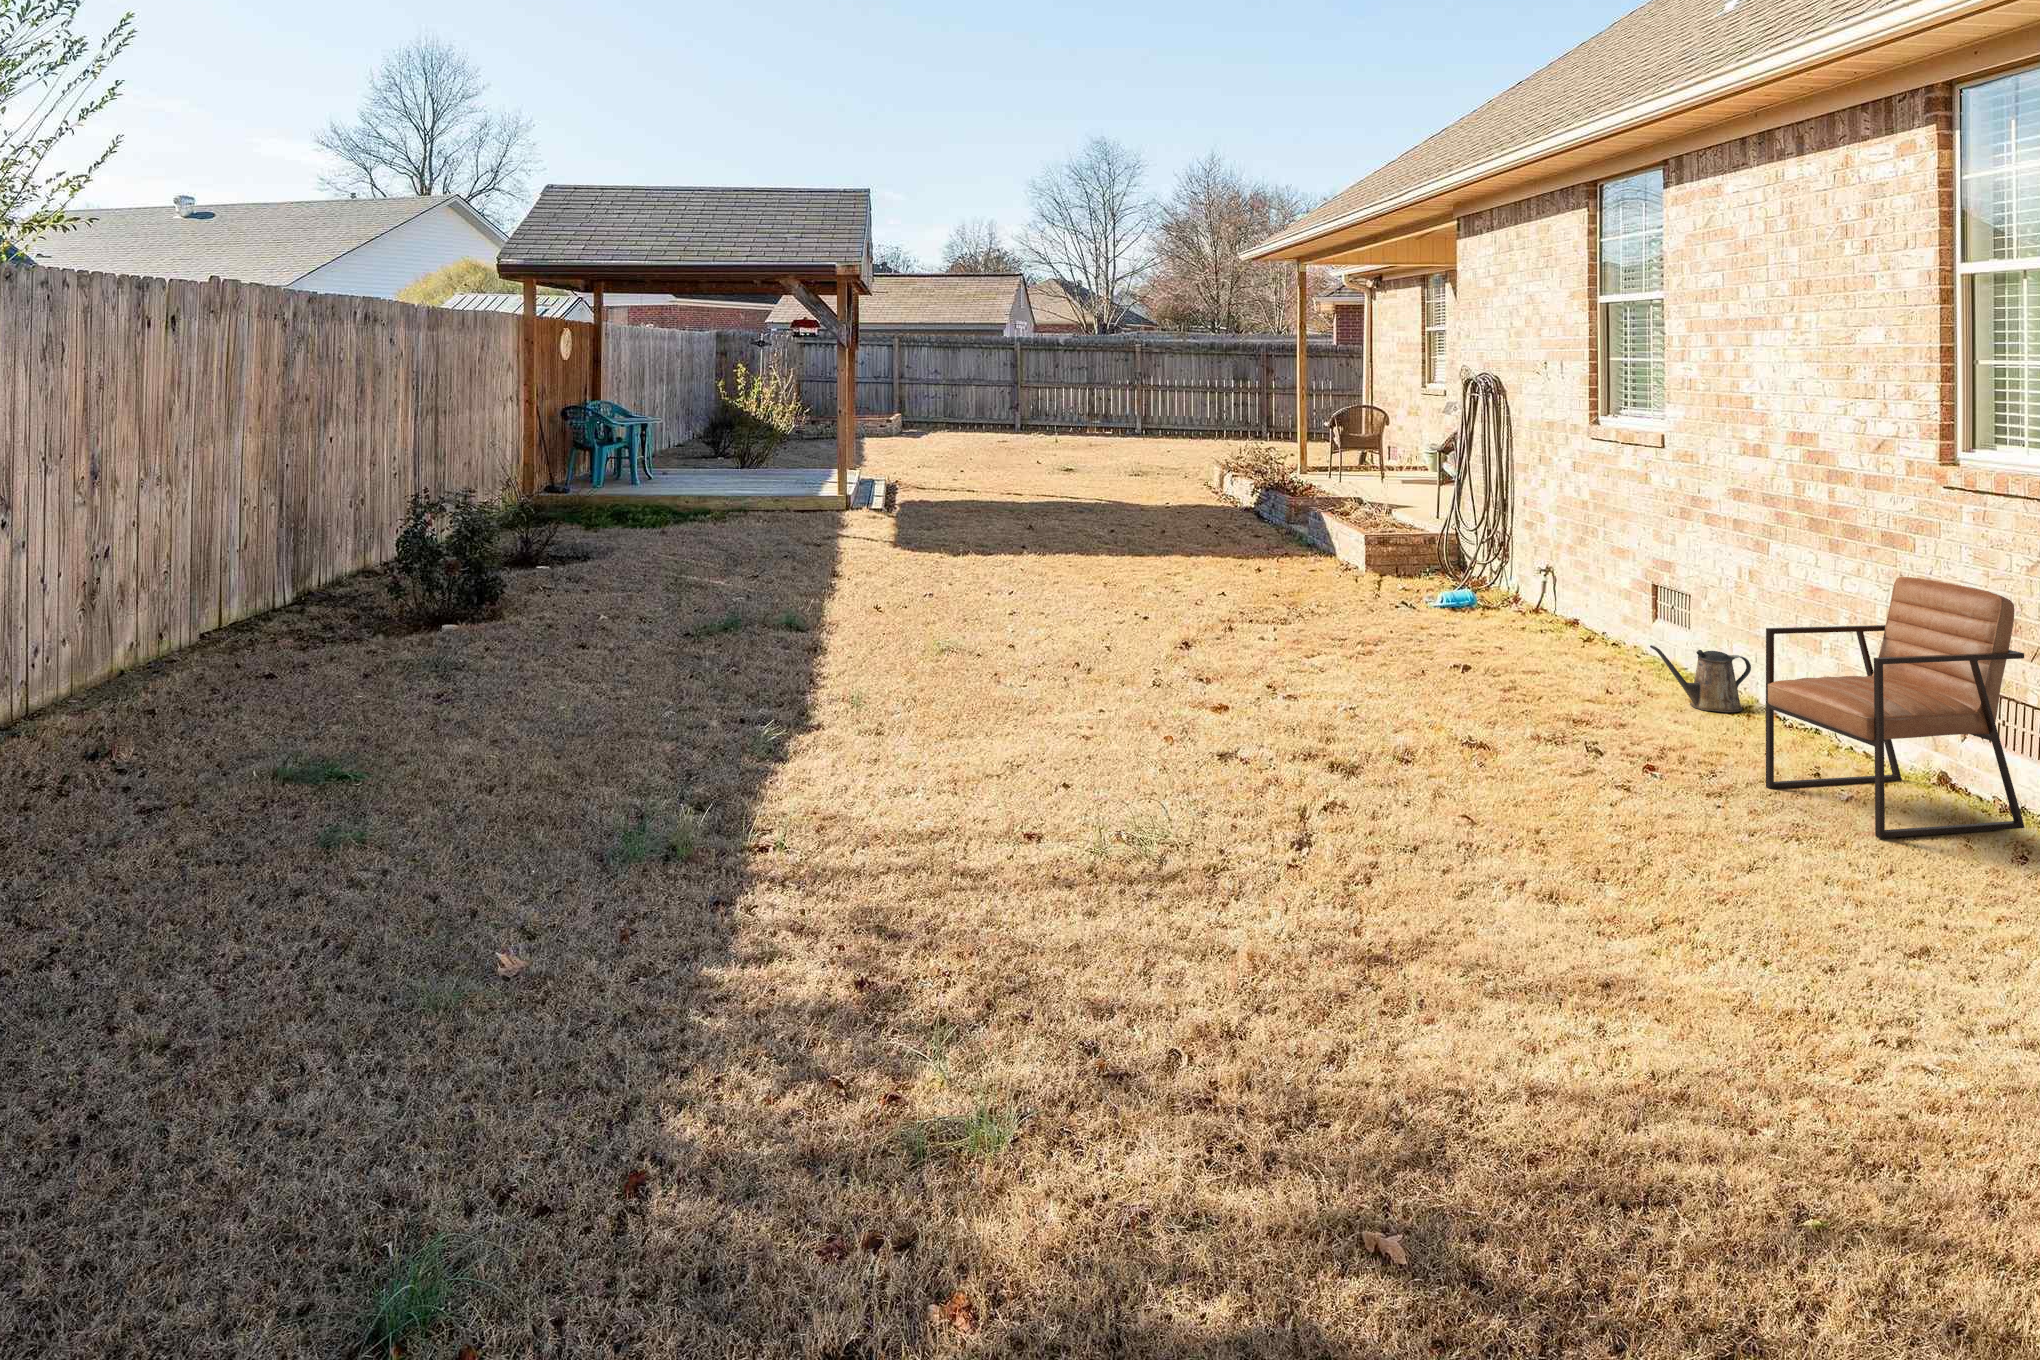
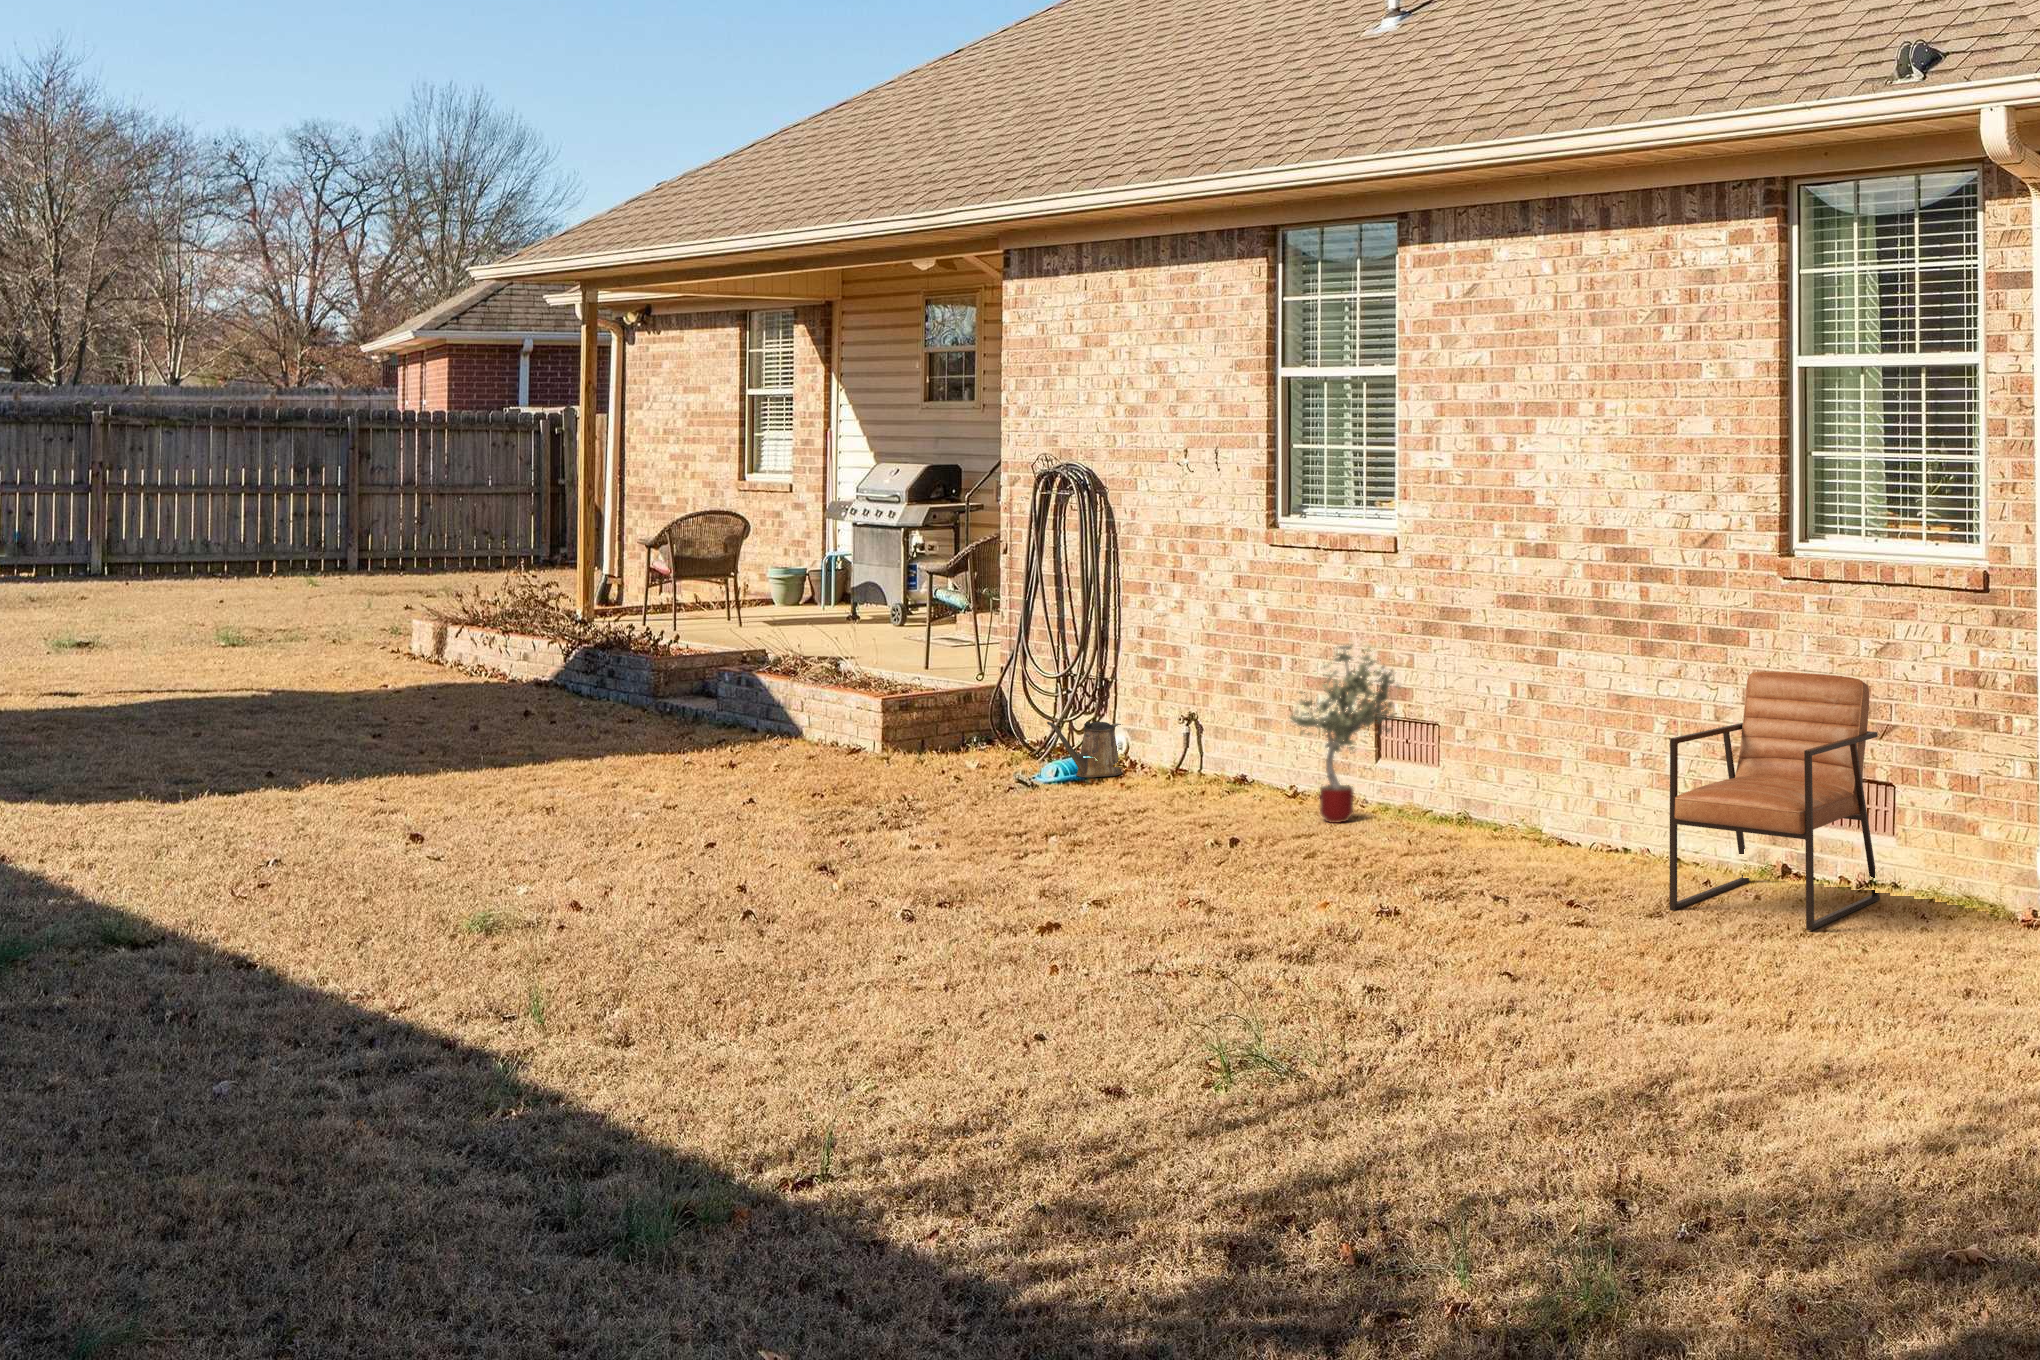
potted tree: none [1576,519,1660,663] -> present [1291,645,1398,823]
watering can: present [1650,645,1751,712] -> present [1047,722,1122,777]

